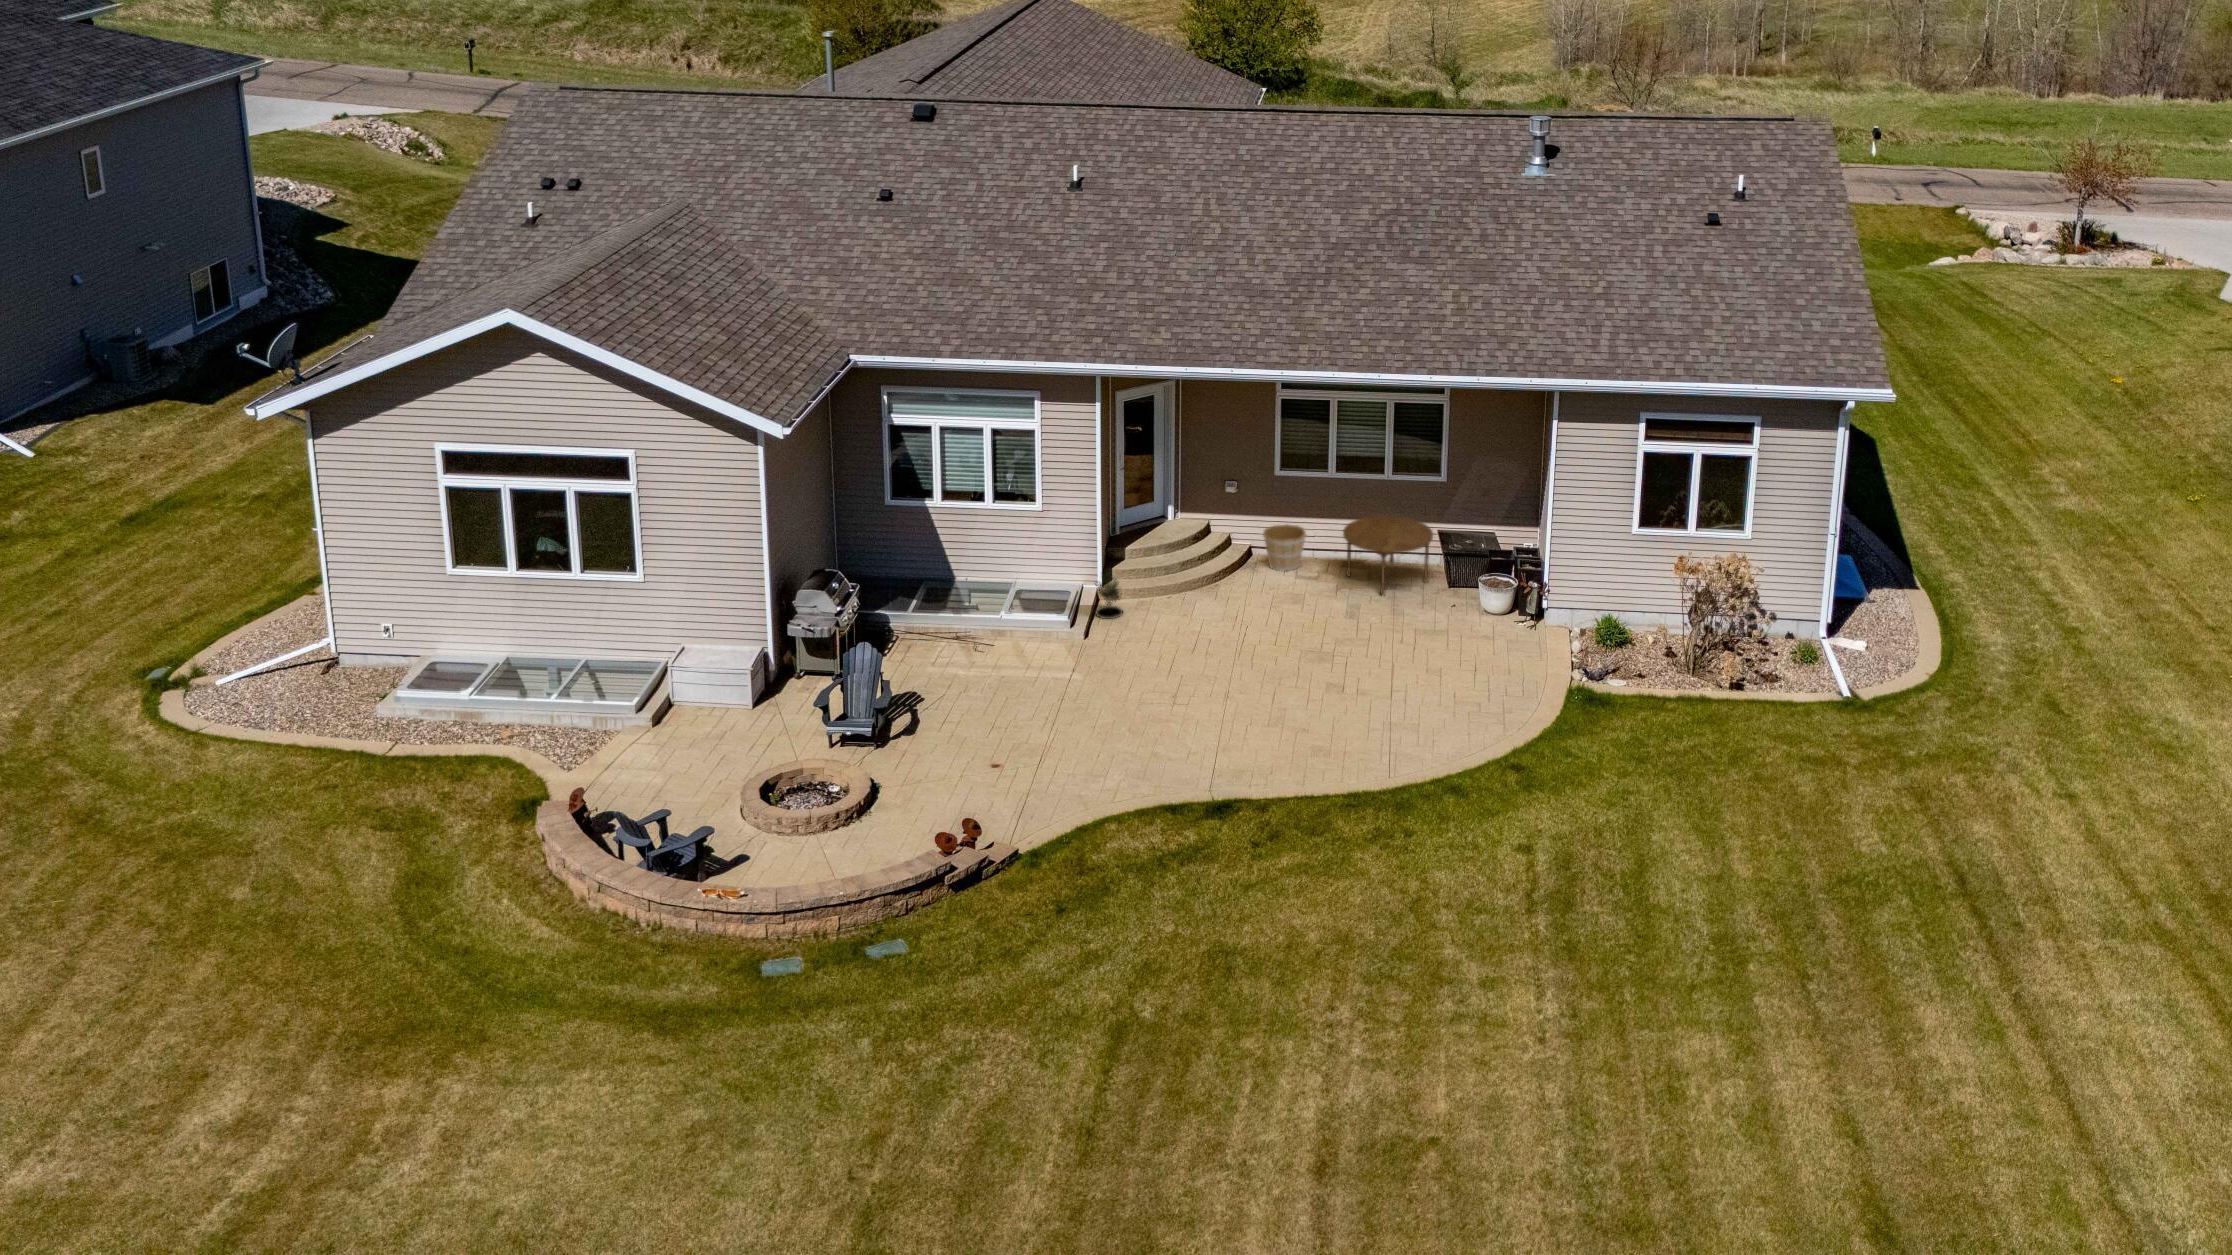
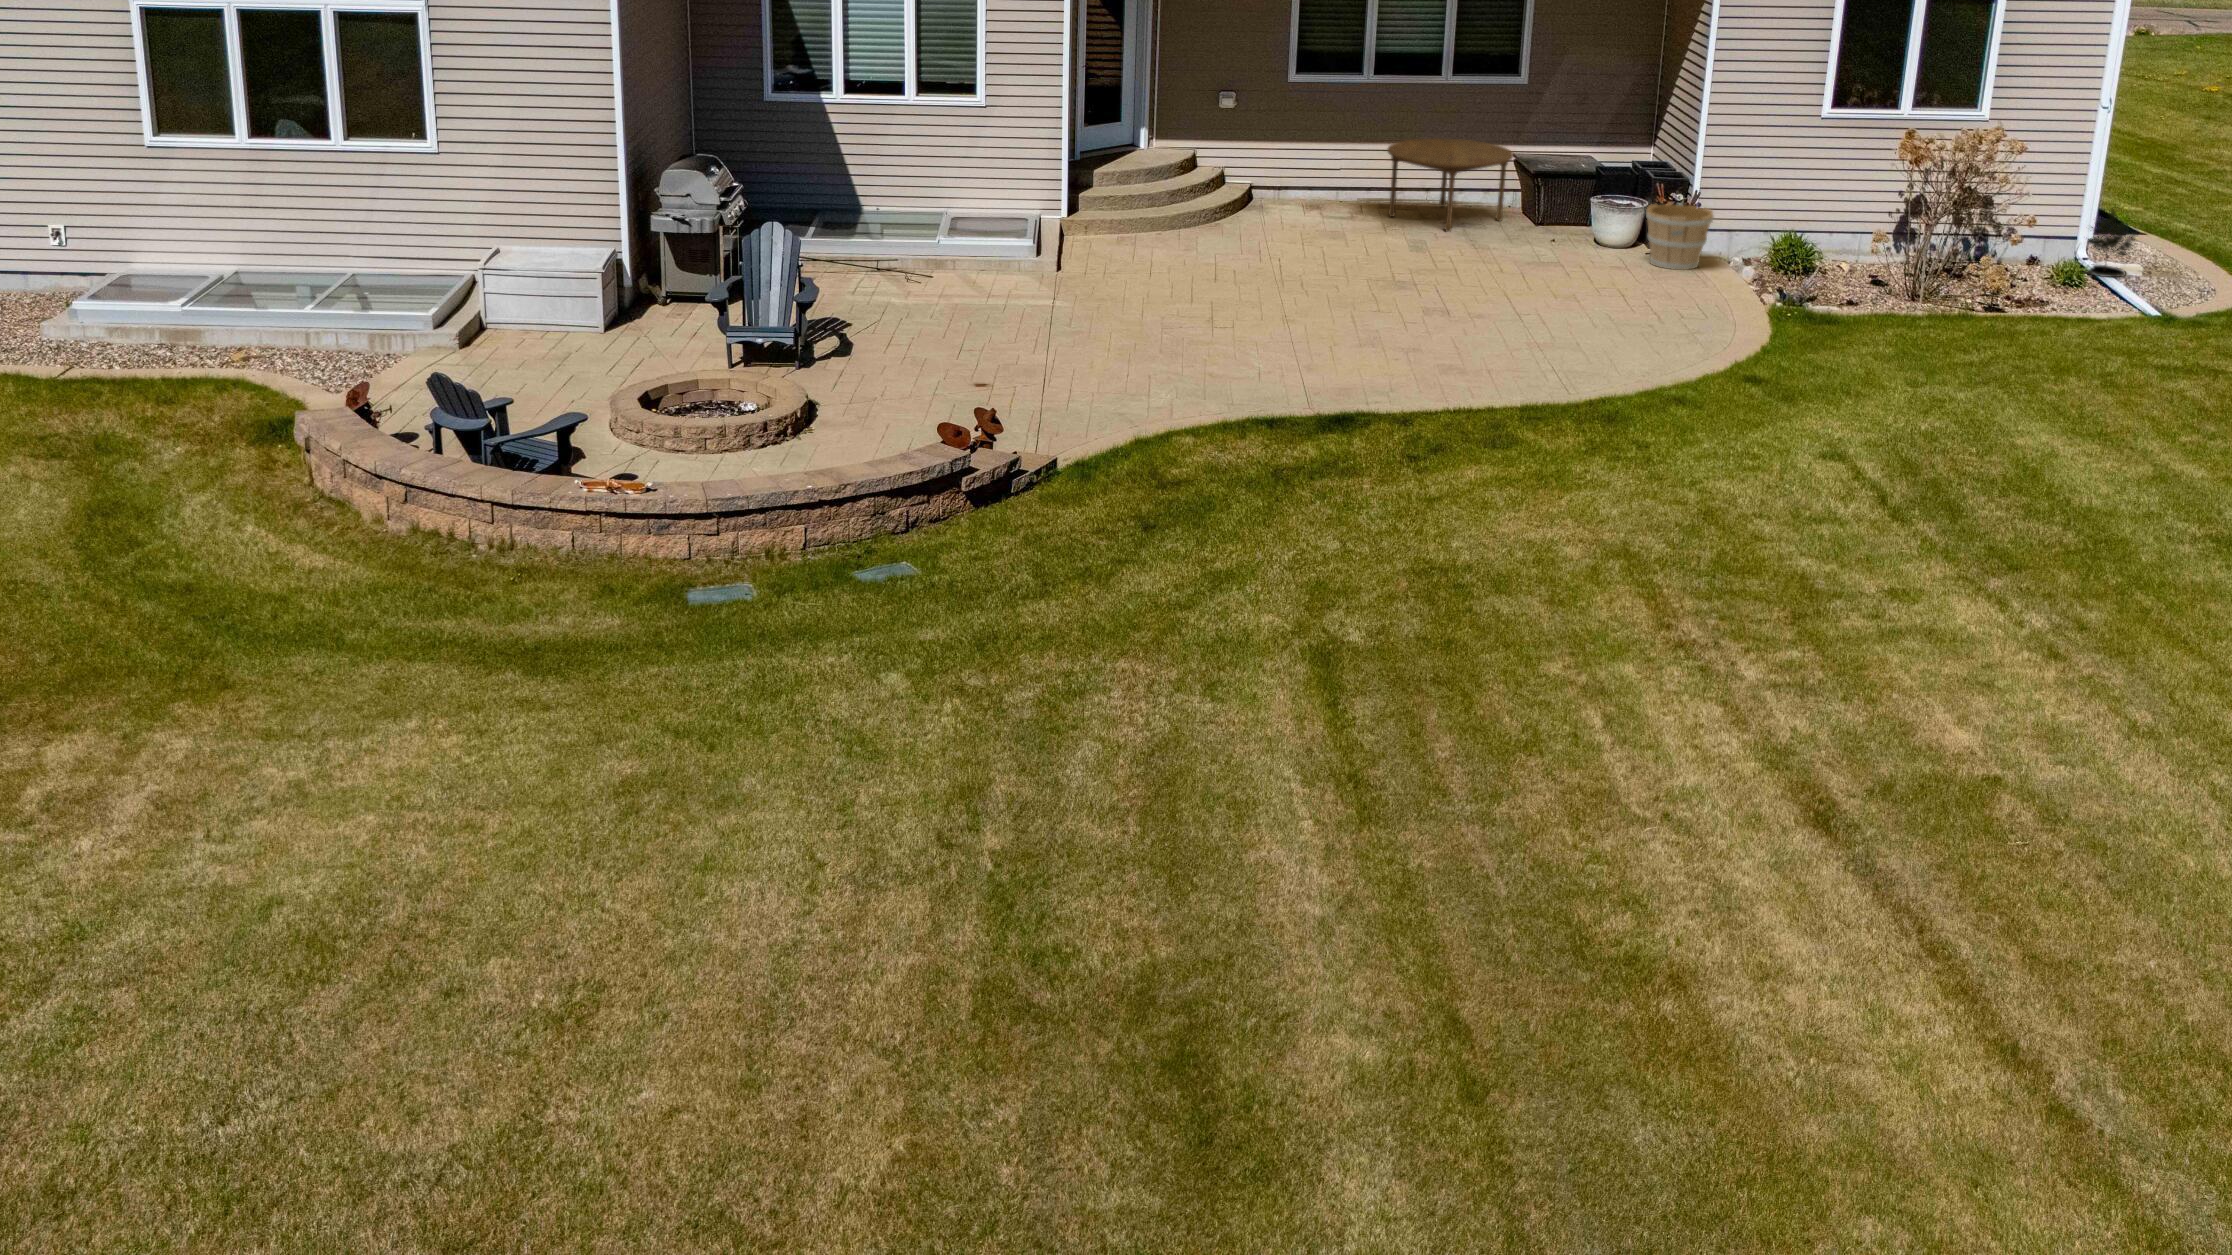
wooden bucket: present [1263,525,1307,571] -> present [1646,203,1714,270]
potted tree: present [1095,572,1123,619] -> present [2085,208,2136,277]

